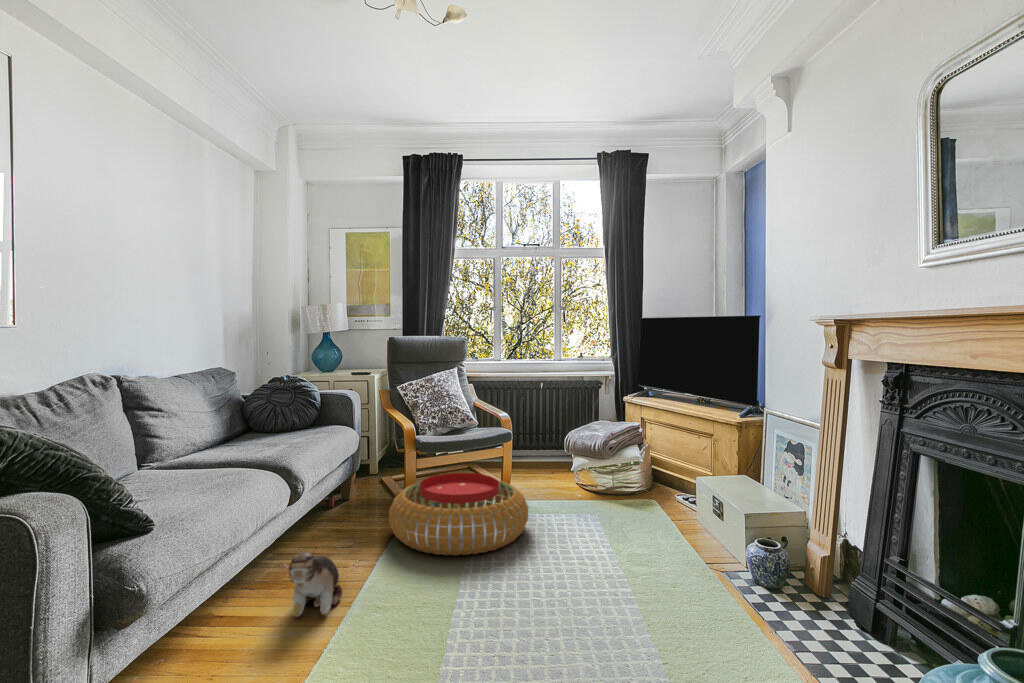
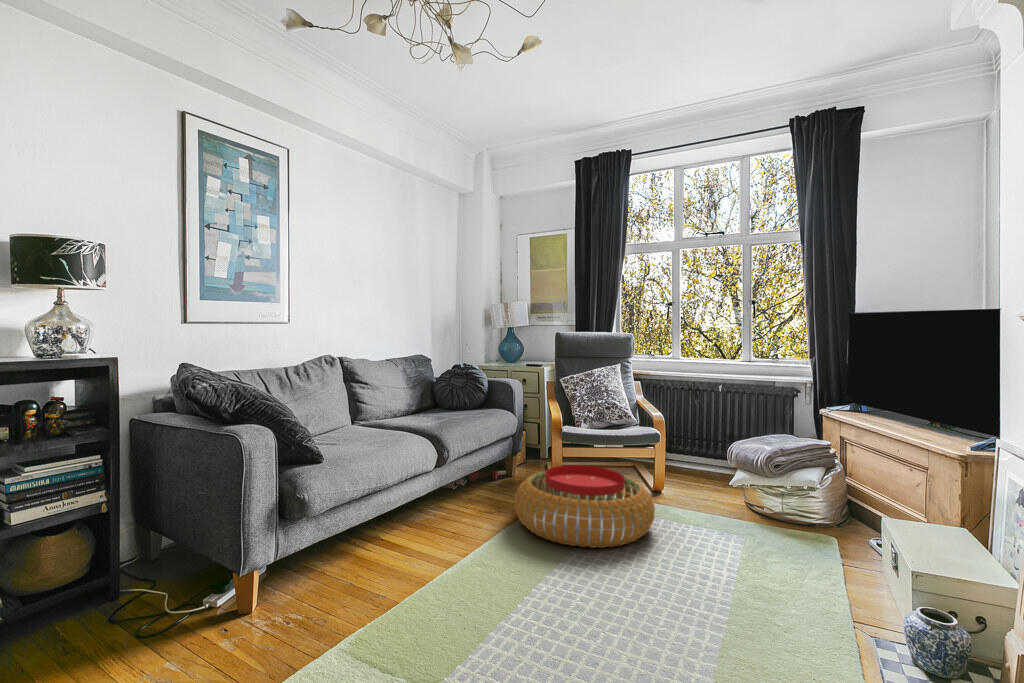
plush toy: present [282,551,342,617] -> none [382,506,452,565]

